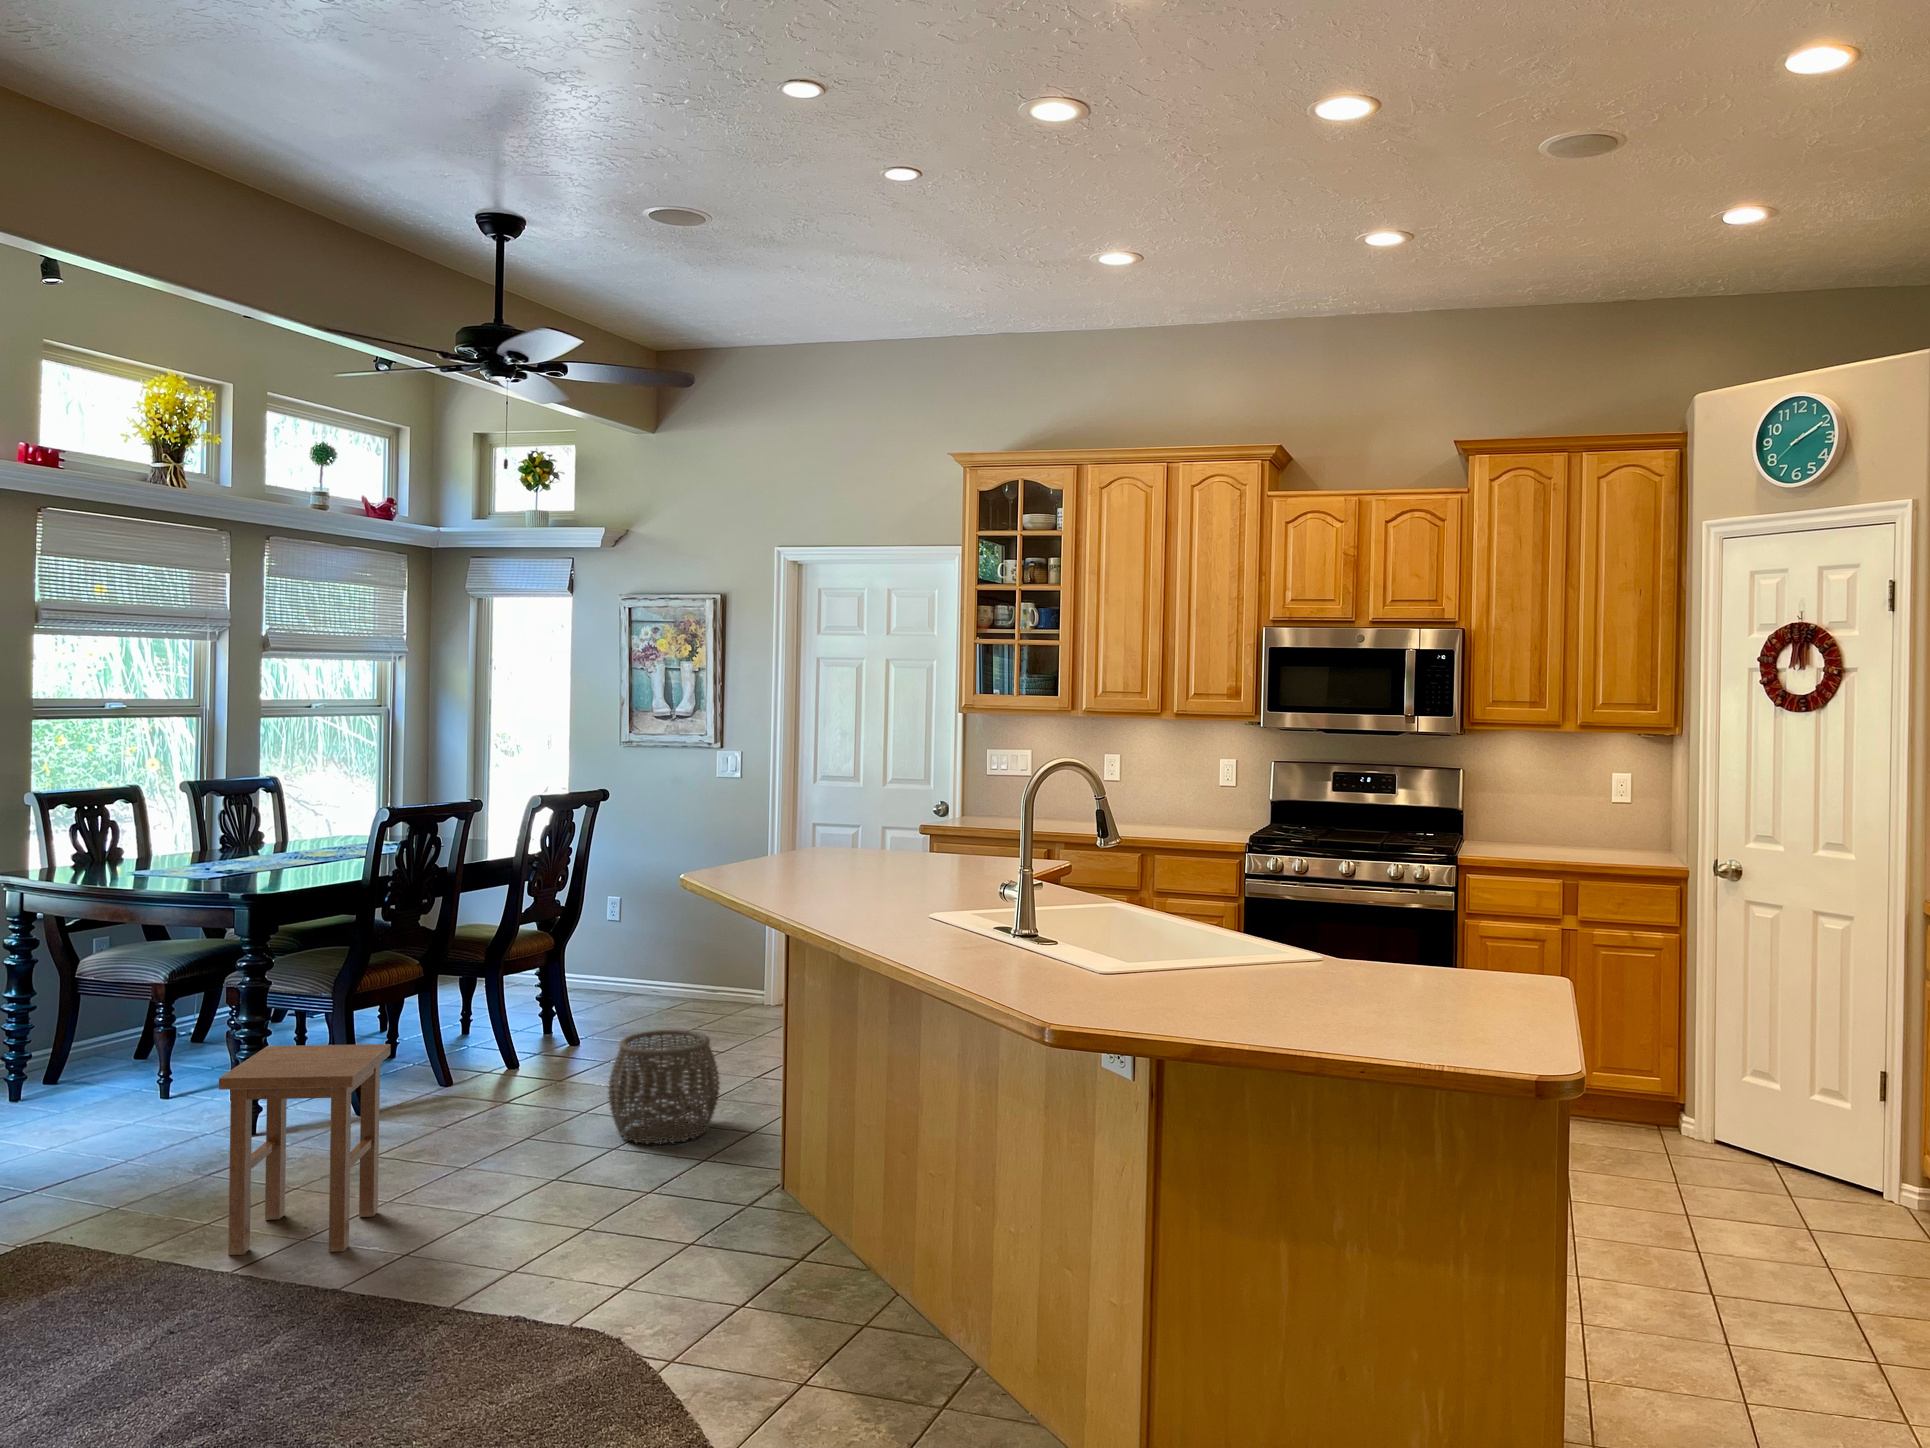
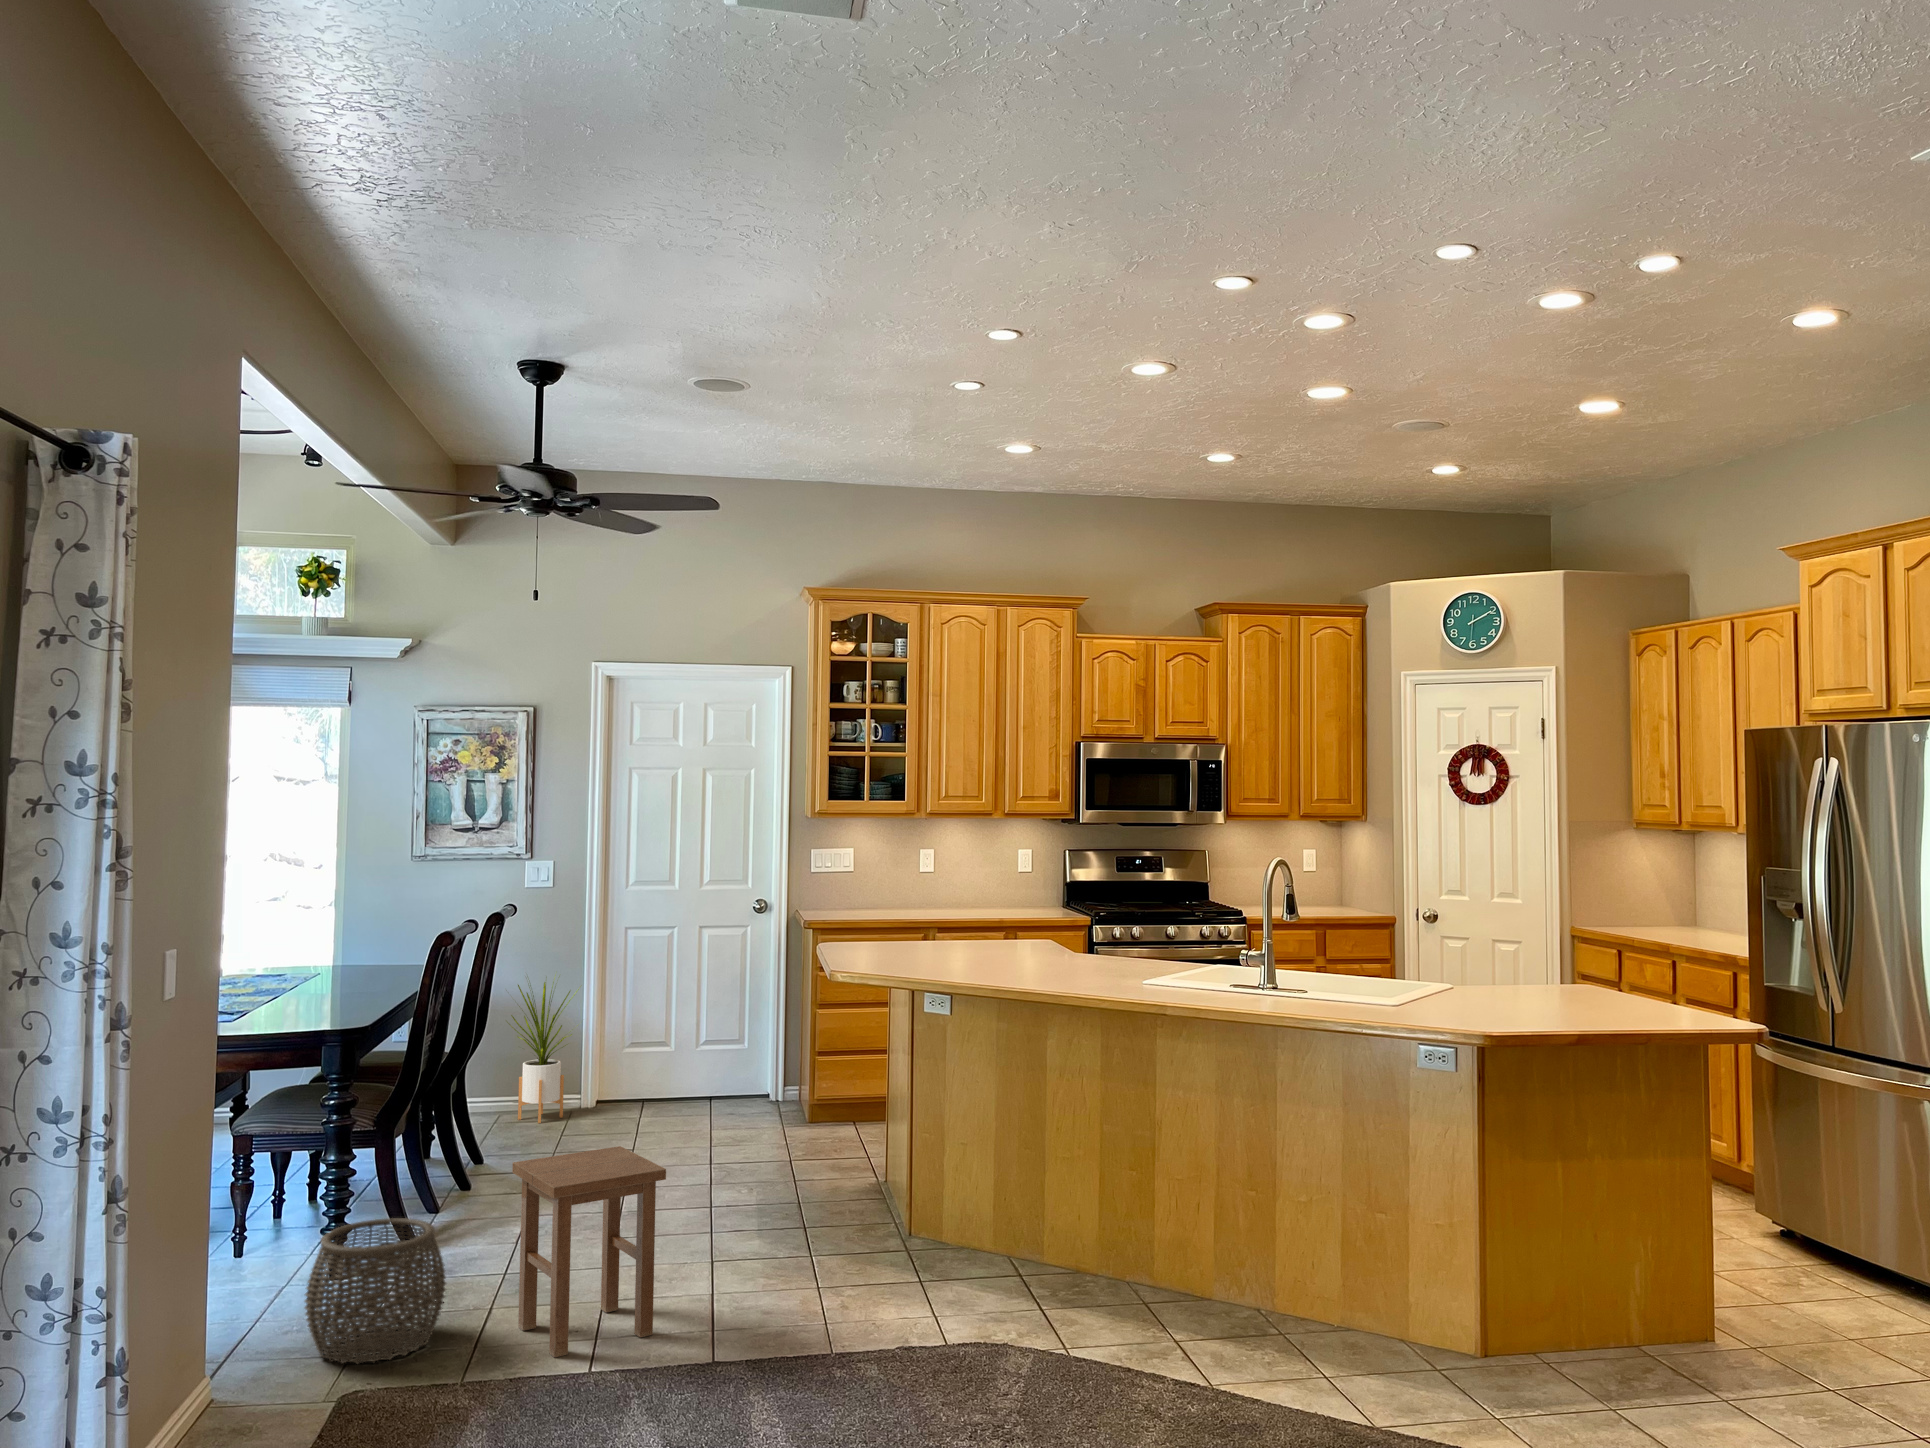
house plant: none [672,860,753,1010] -> present [507,978,579,1123]
woven basket: present [608,1030,720,1144] -> present [305,1218,446,1364]

